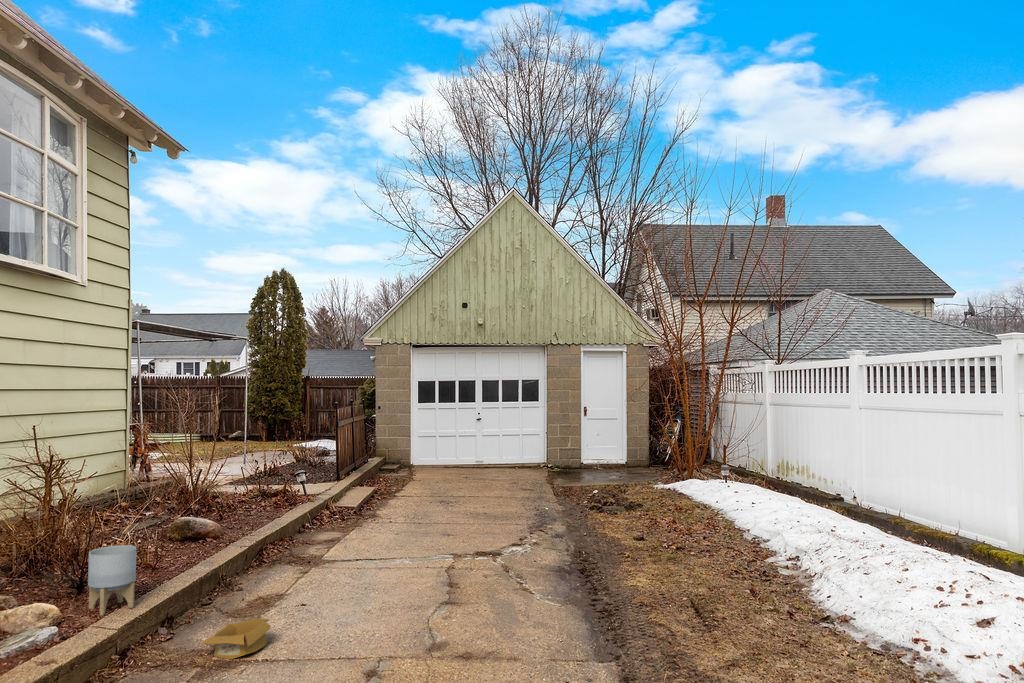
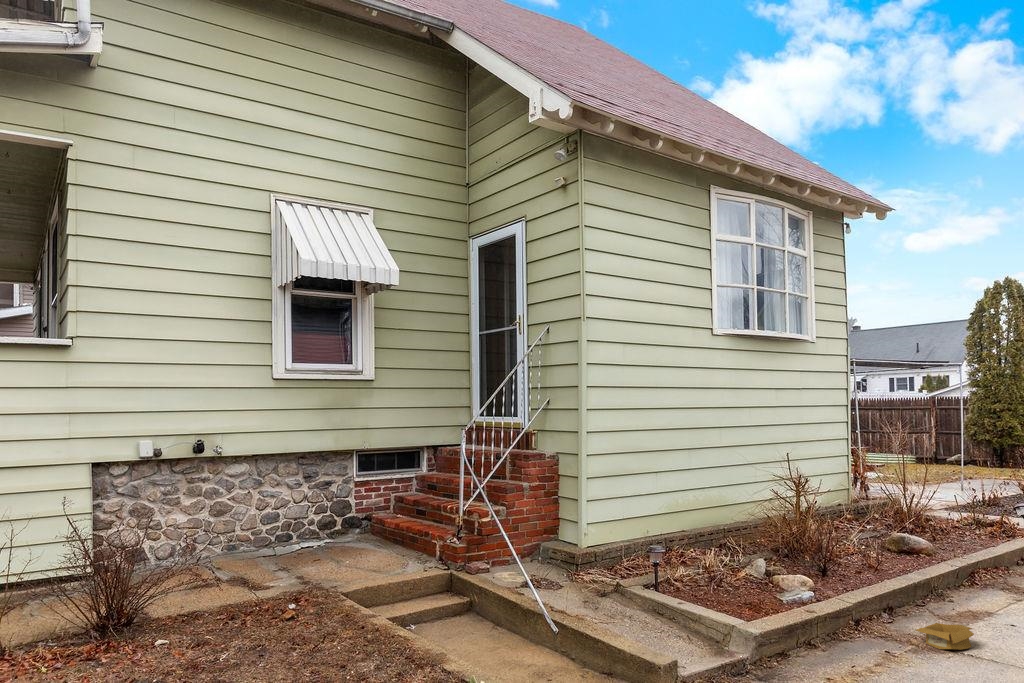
planter: present [88,545,137,615] -> none [830,545,863,592]

